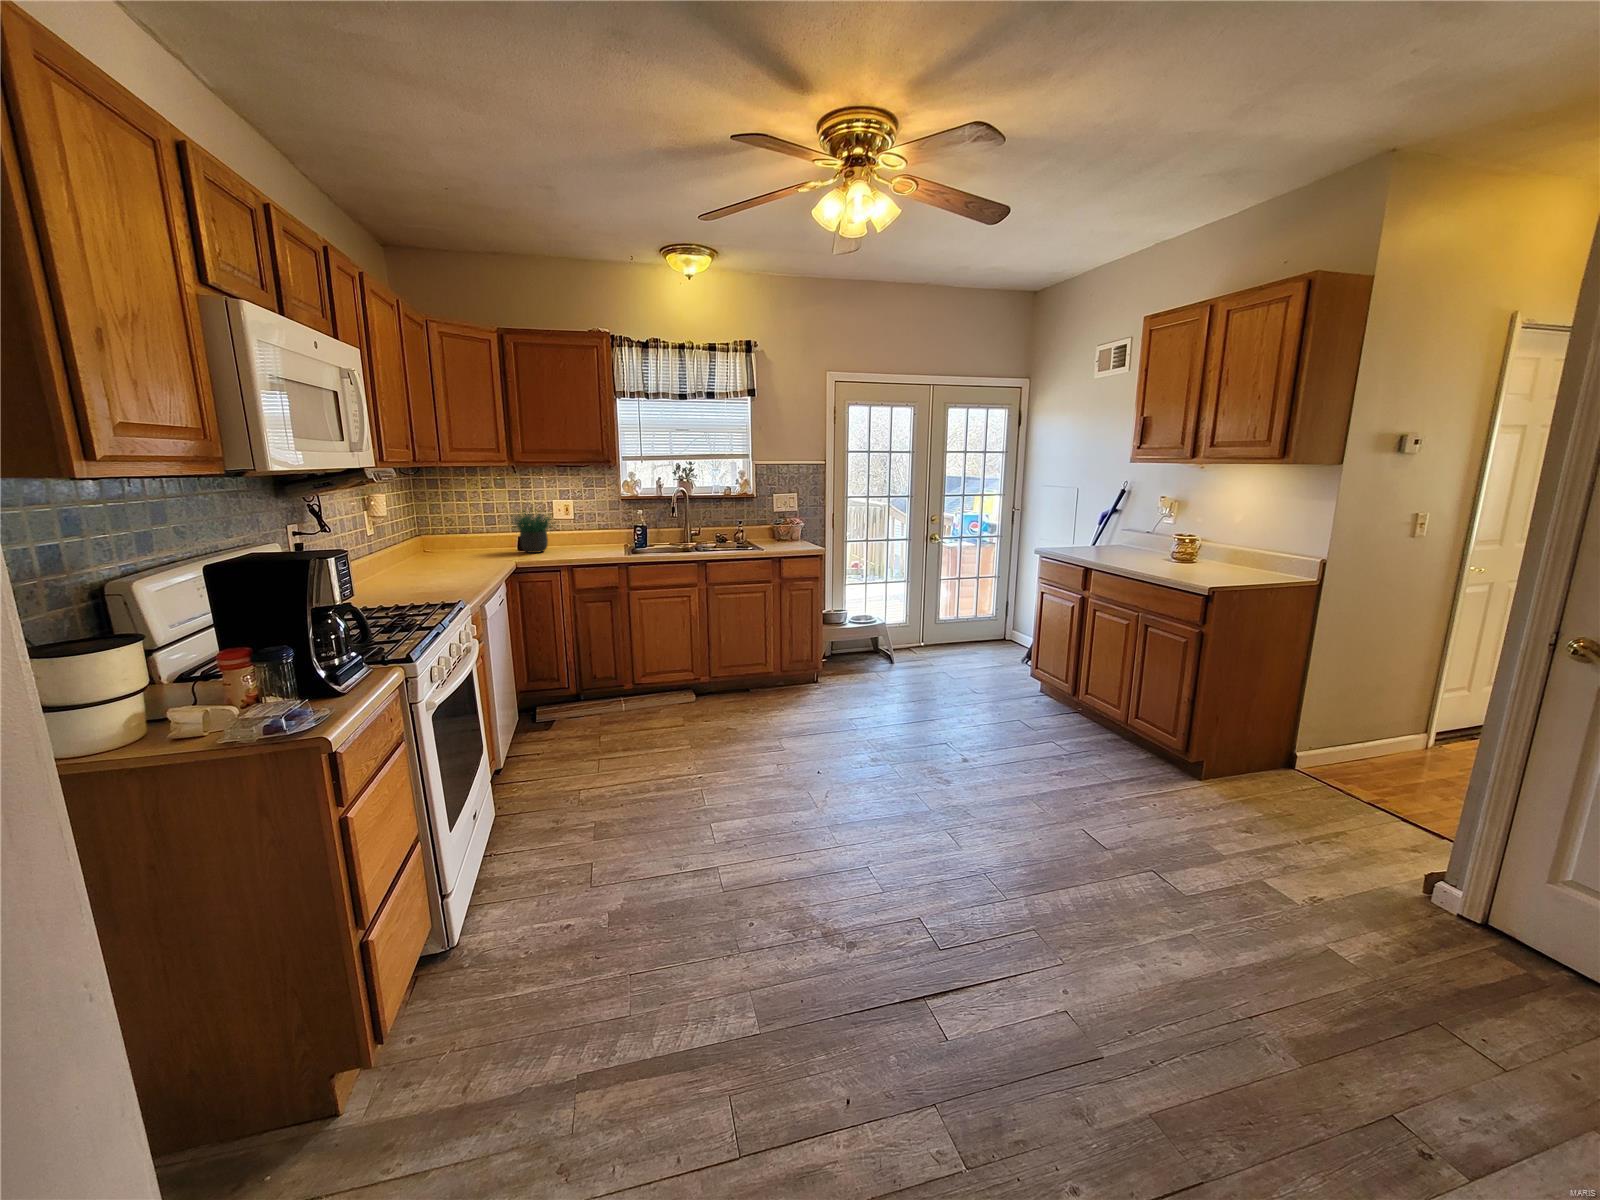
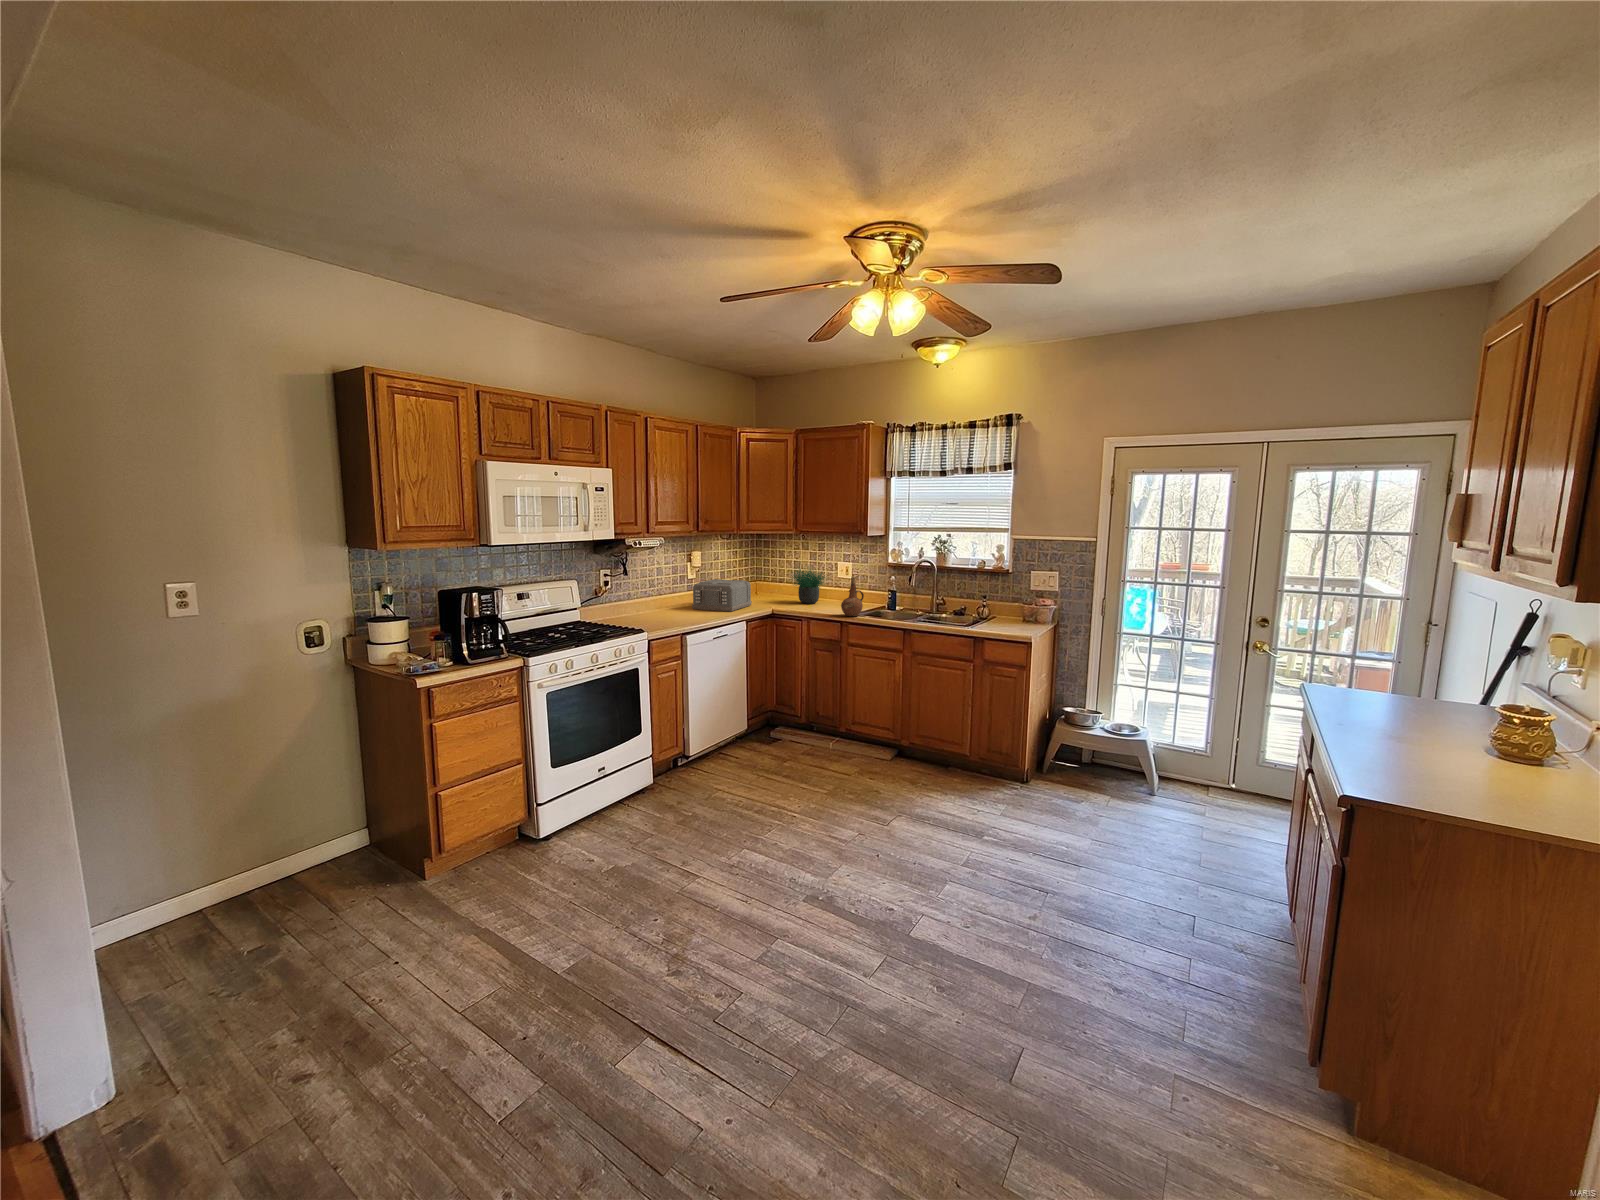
ceramic pitcher: none [615,513,640,557] -> present [841,577,864,616]
toaster: none [407,529,481,576] -> present [692,579,752,611]

